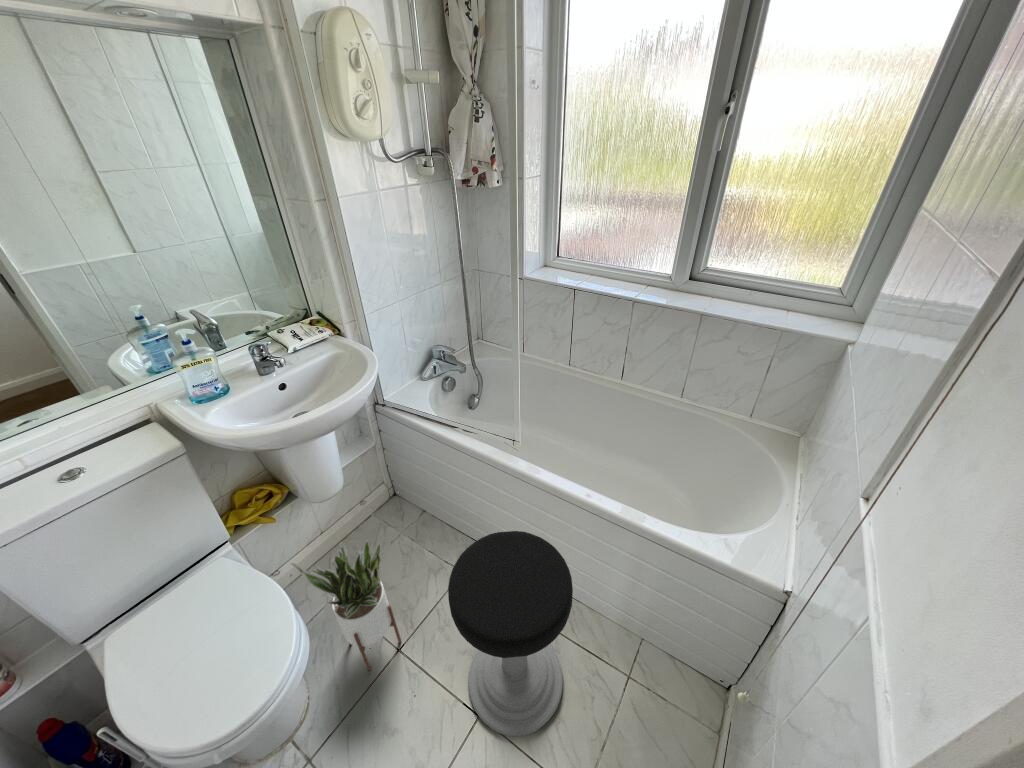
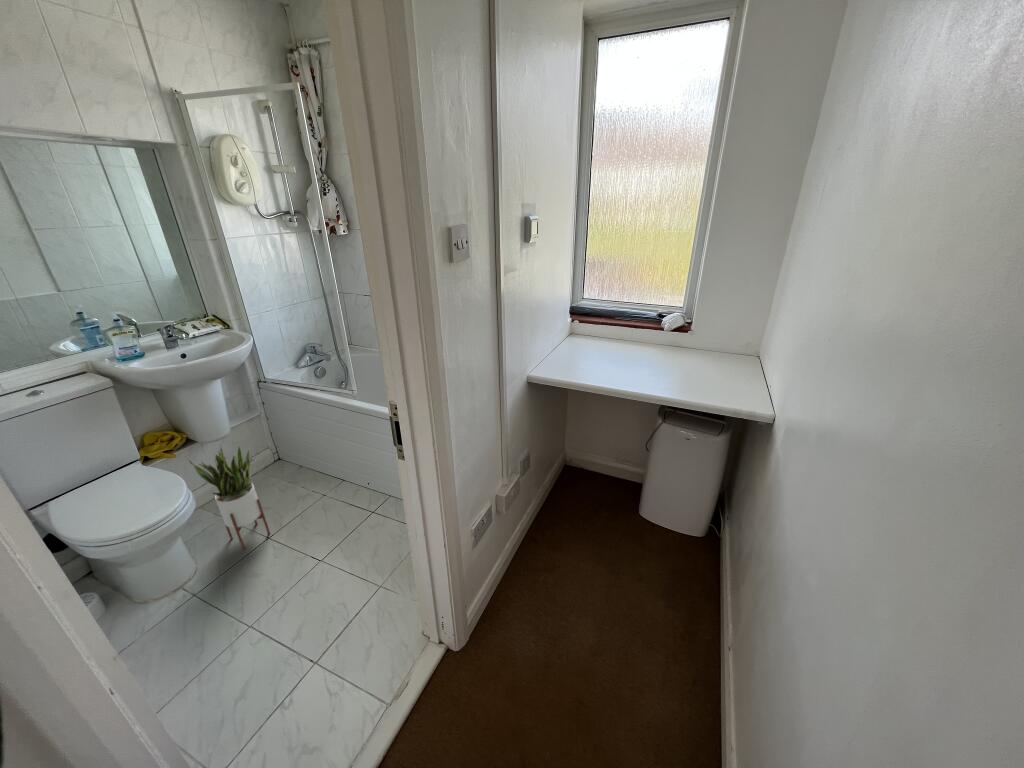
stool: present [448,531,573,736] -> none [286,432,381,566]

